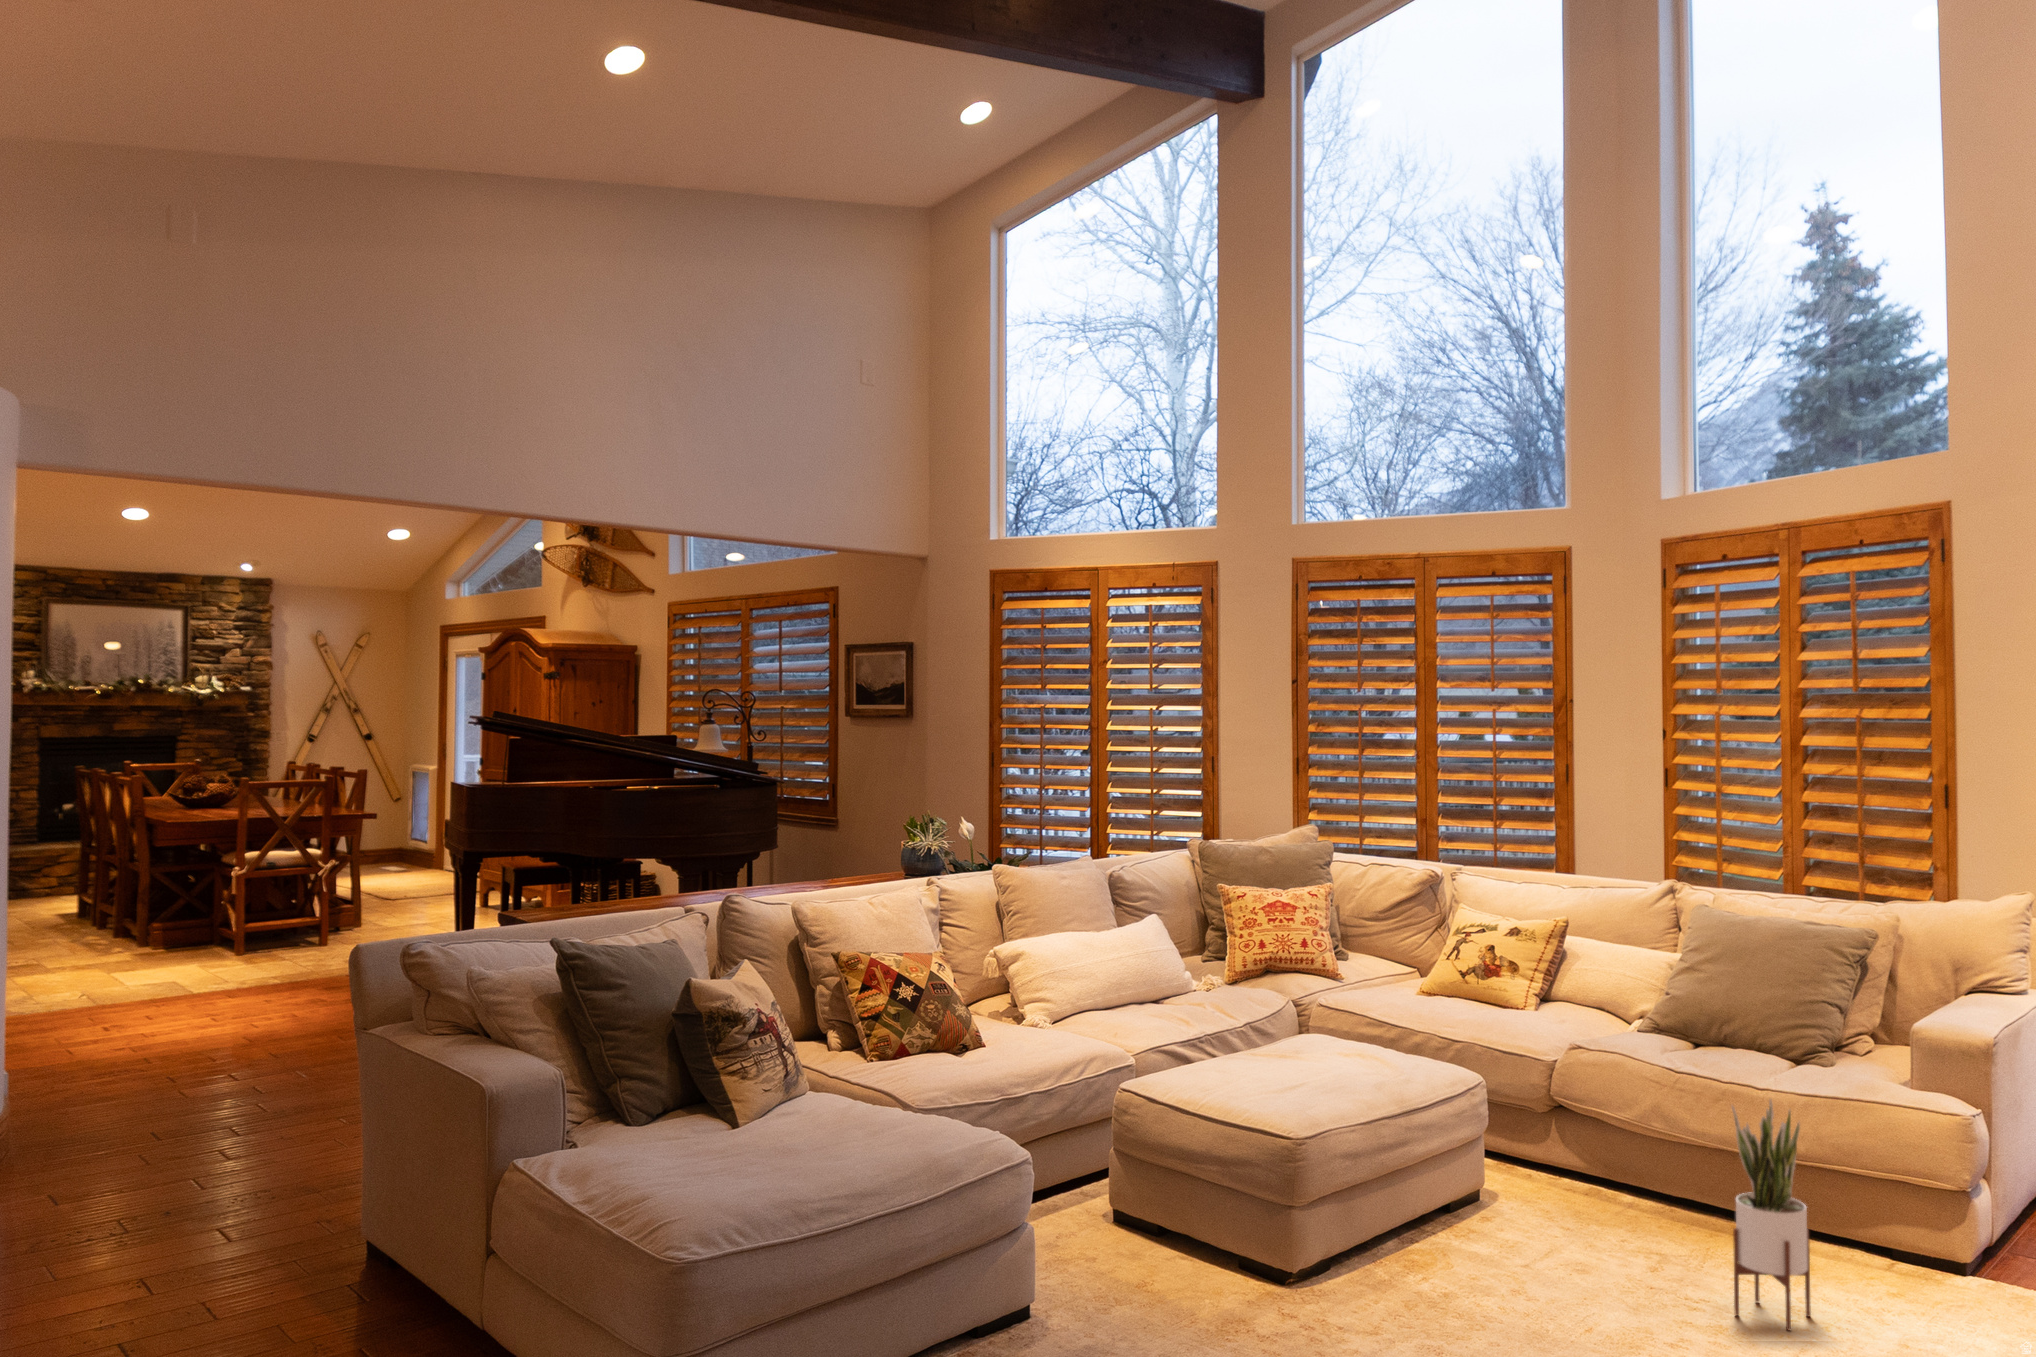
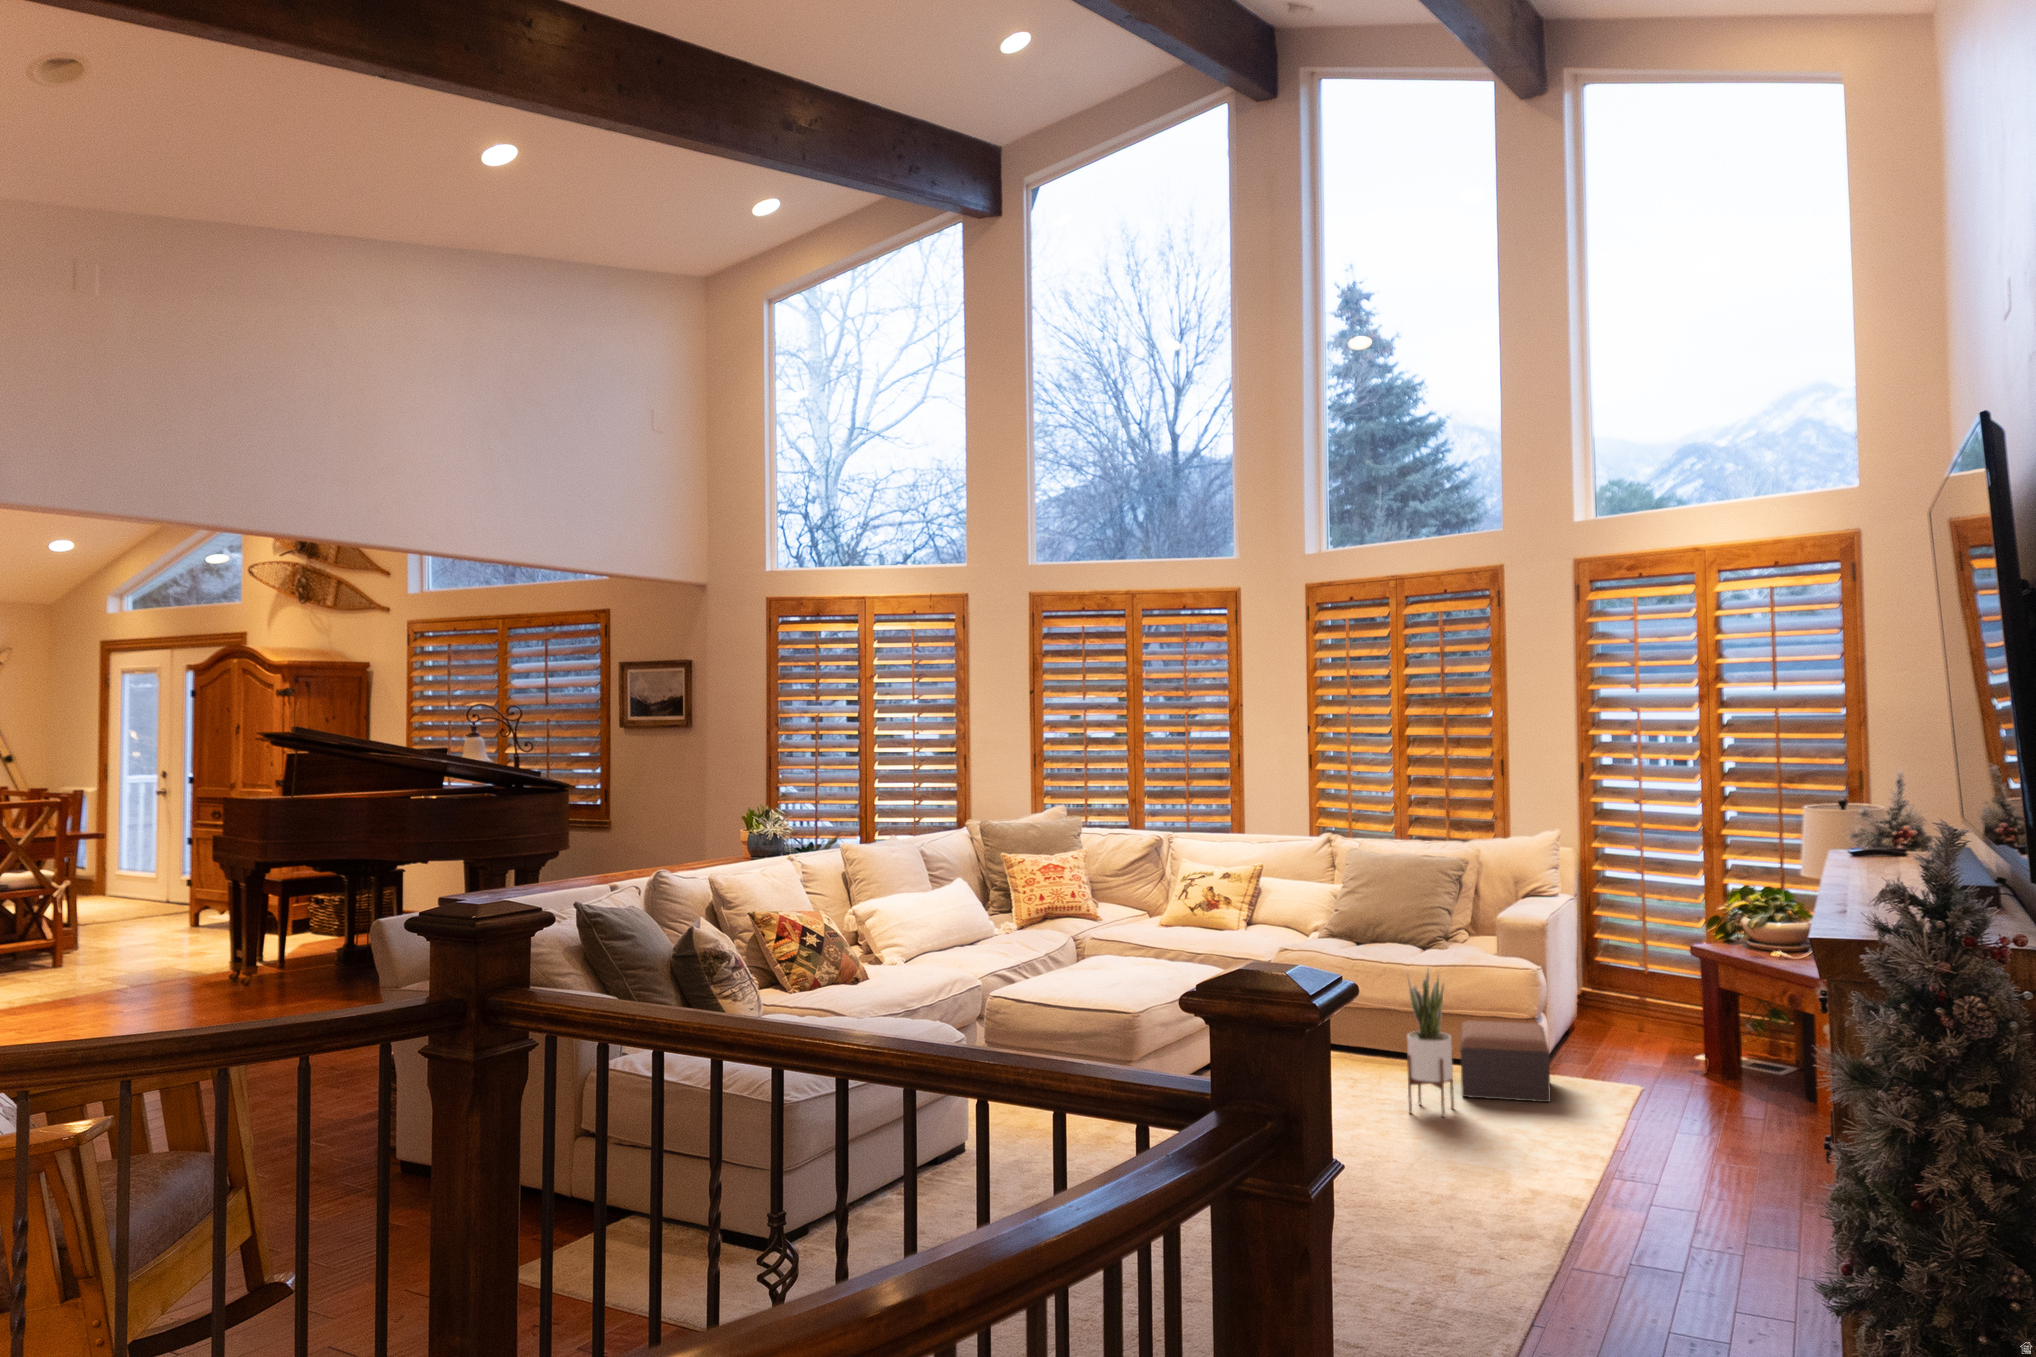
footstool: none [1829,1178,1981,1324] -> present [1460,1021,1551,1102]

